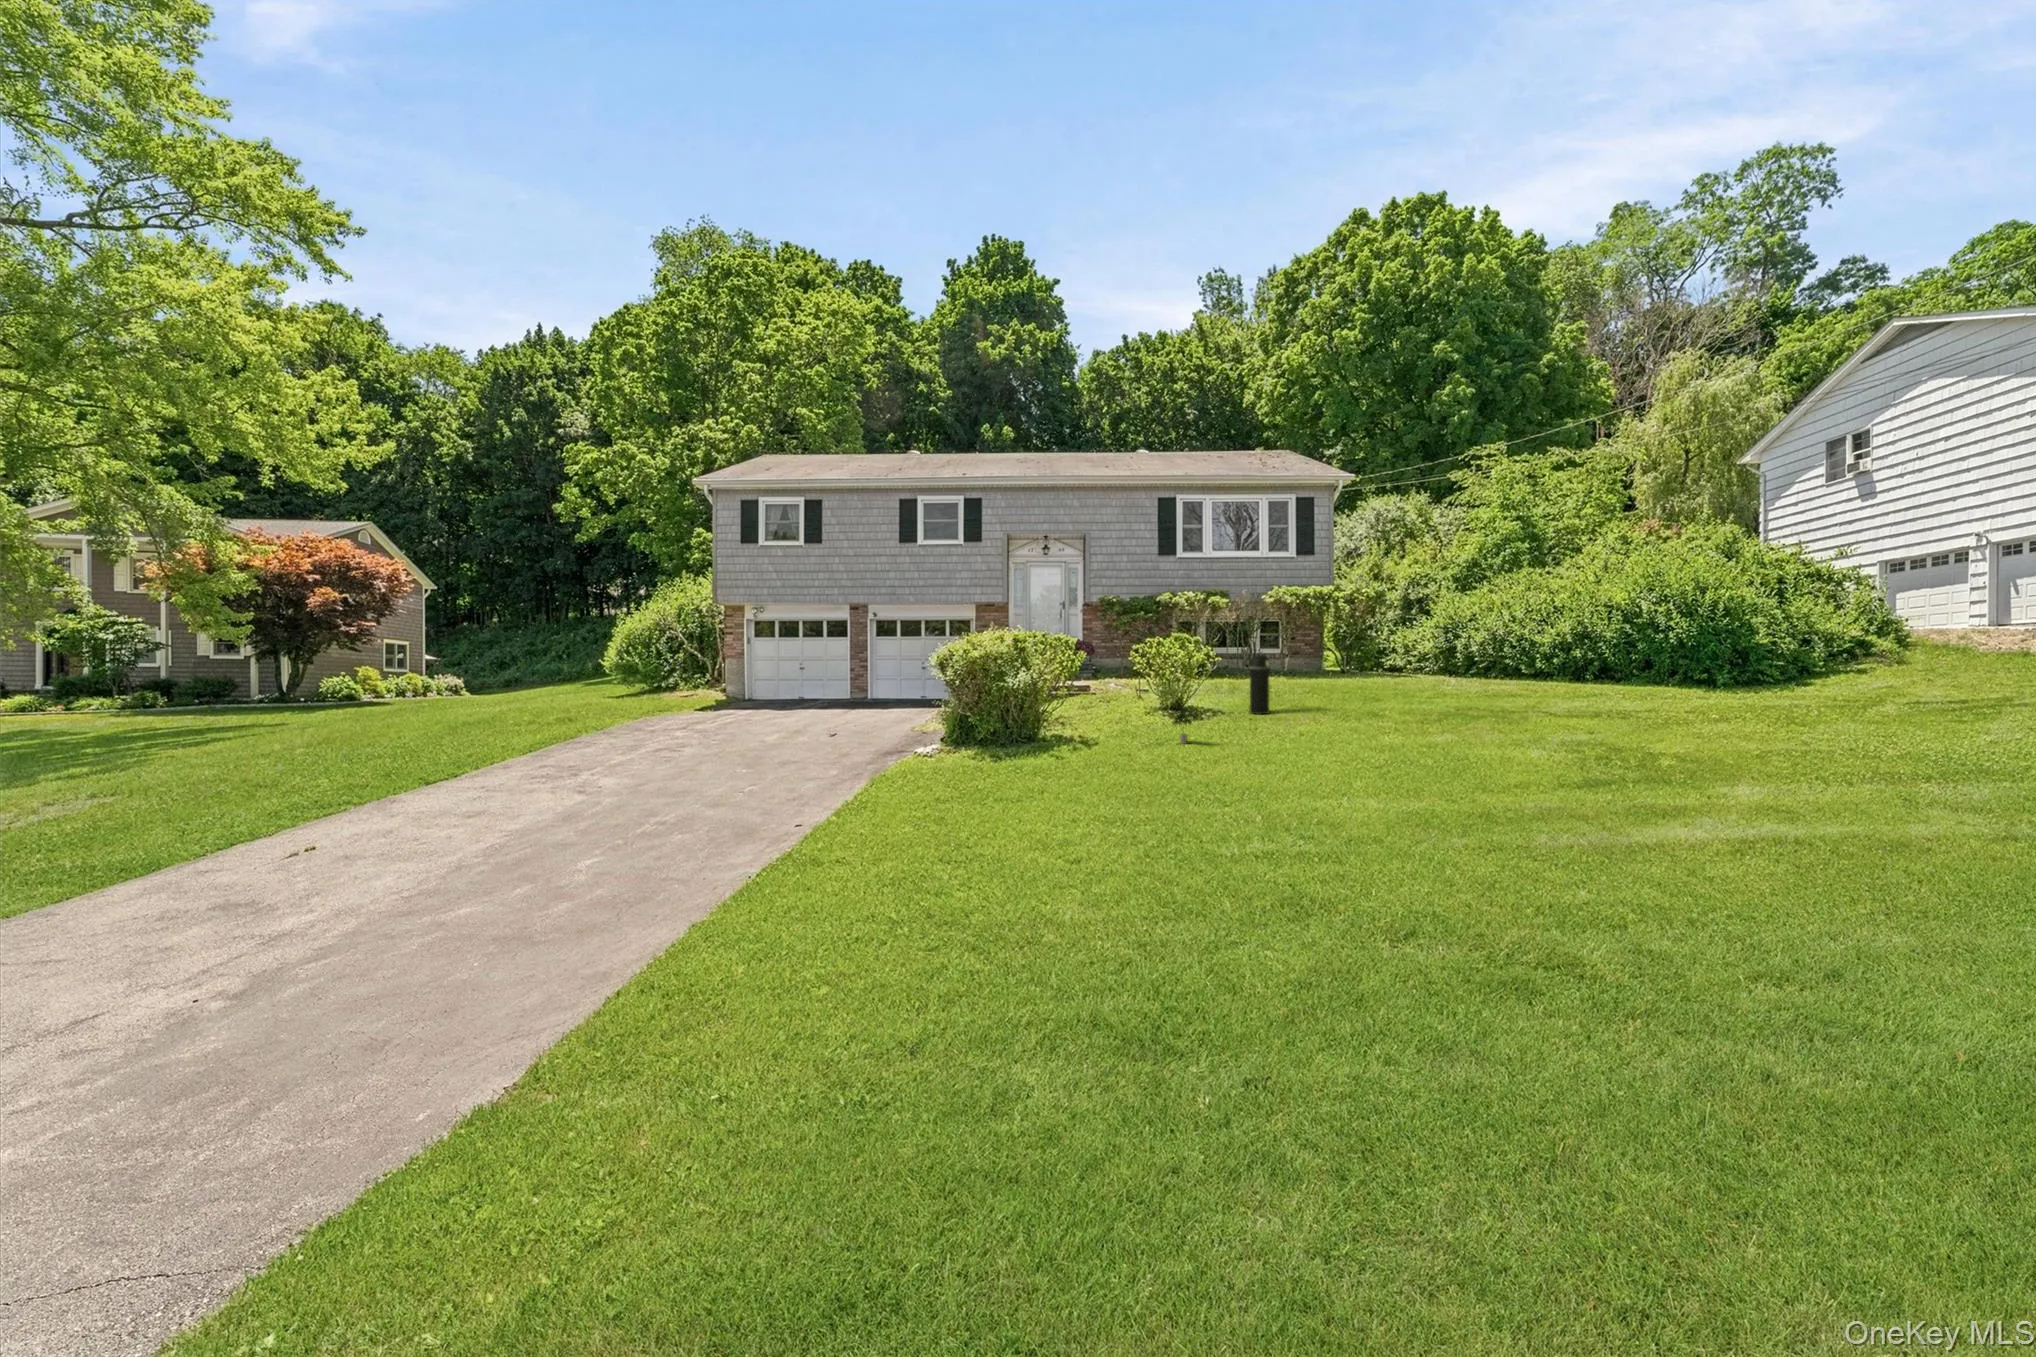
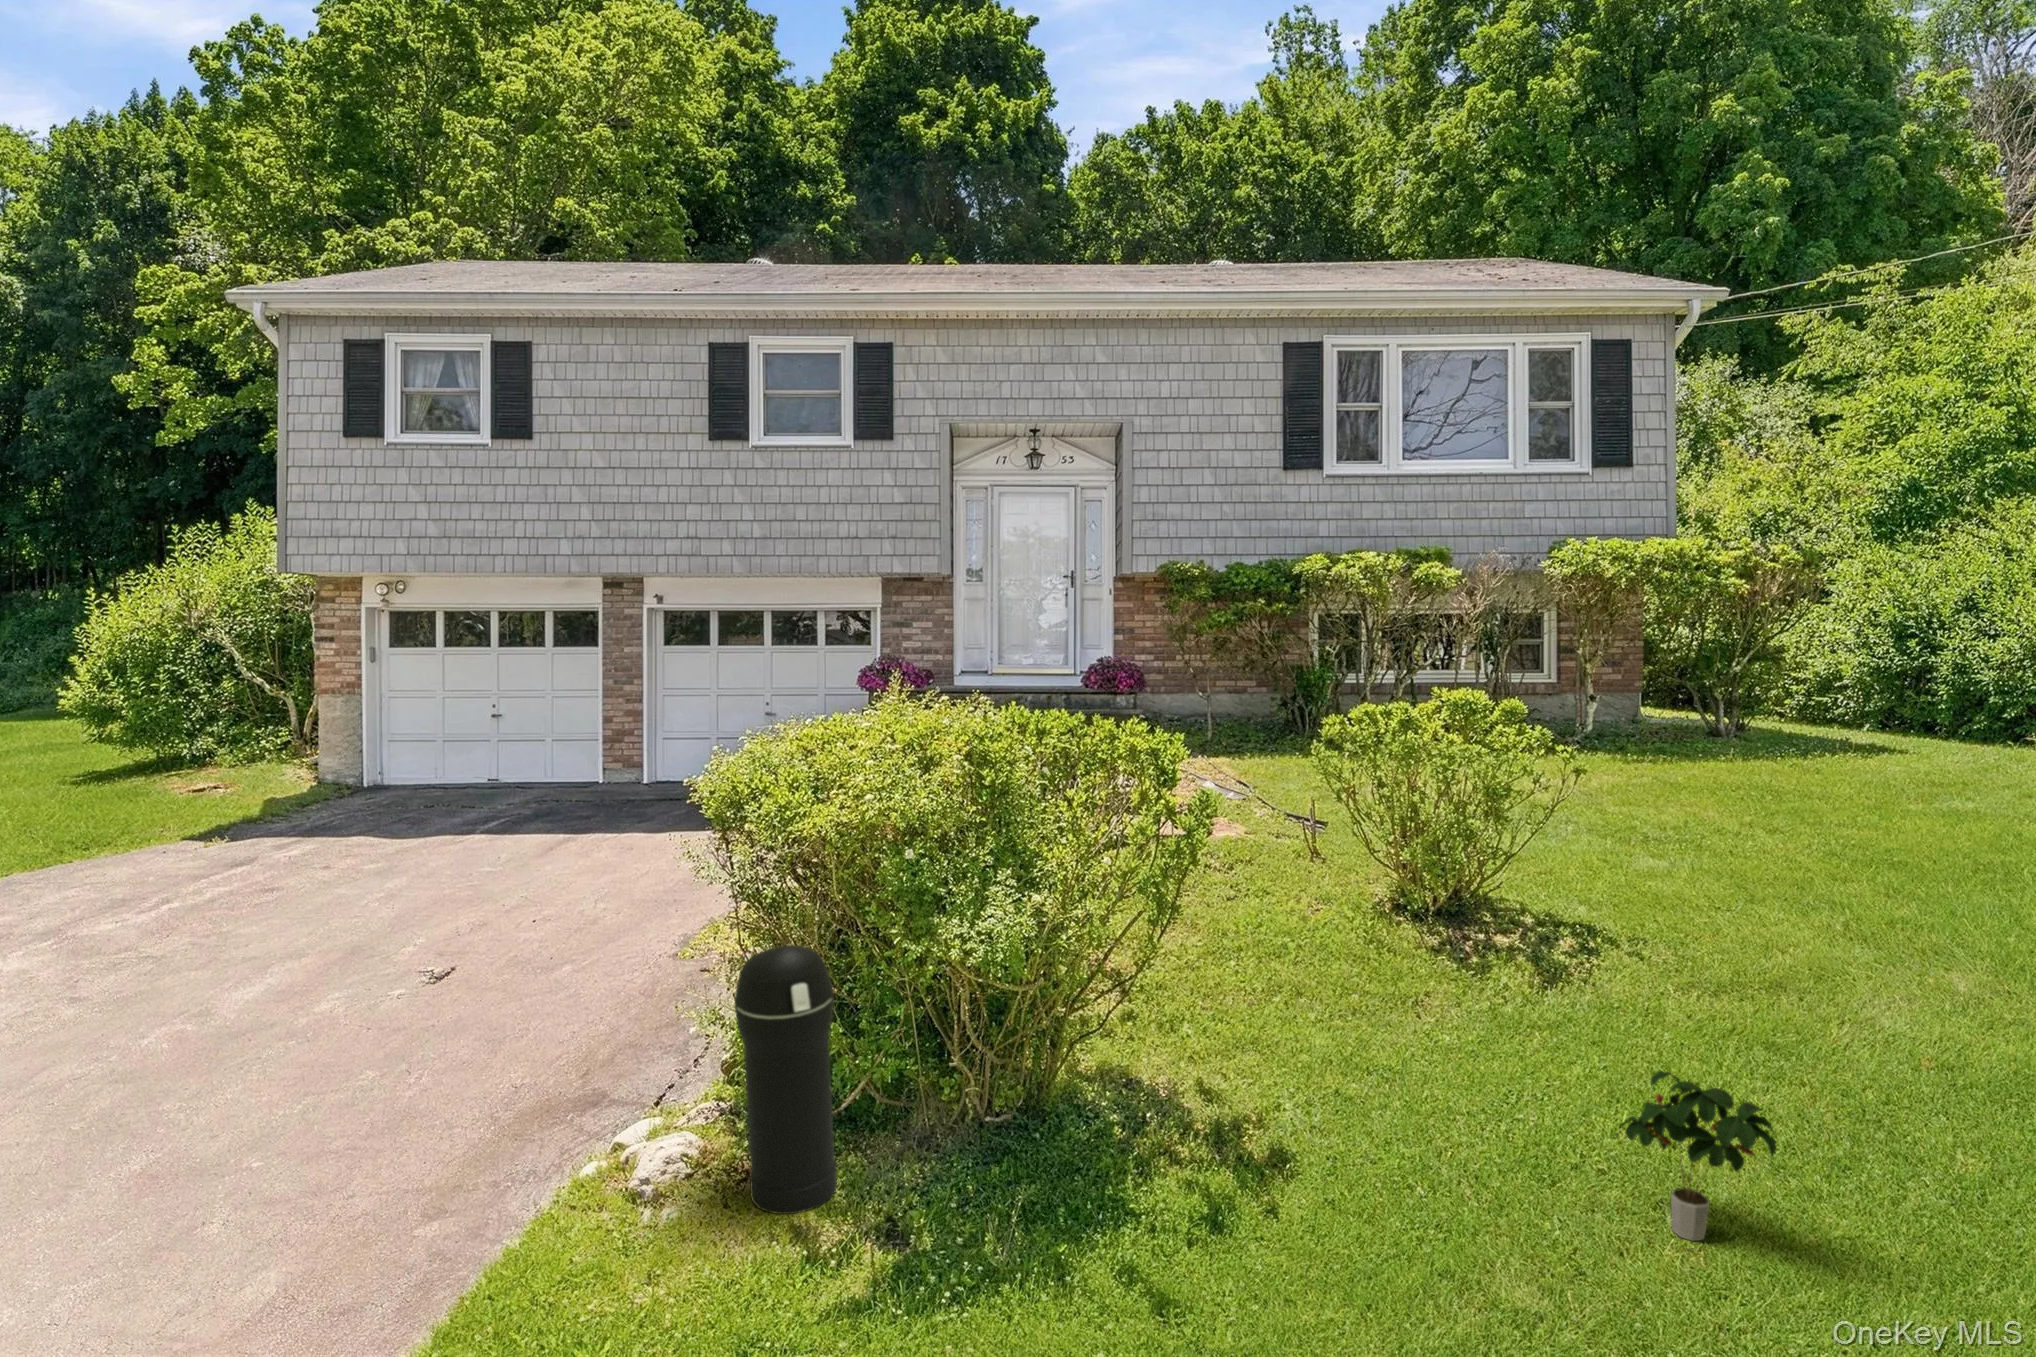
trash can: present [1248,655,1271,714] -> present [734,945,837,1214]

